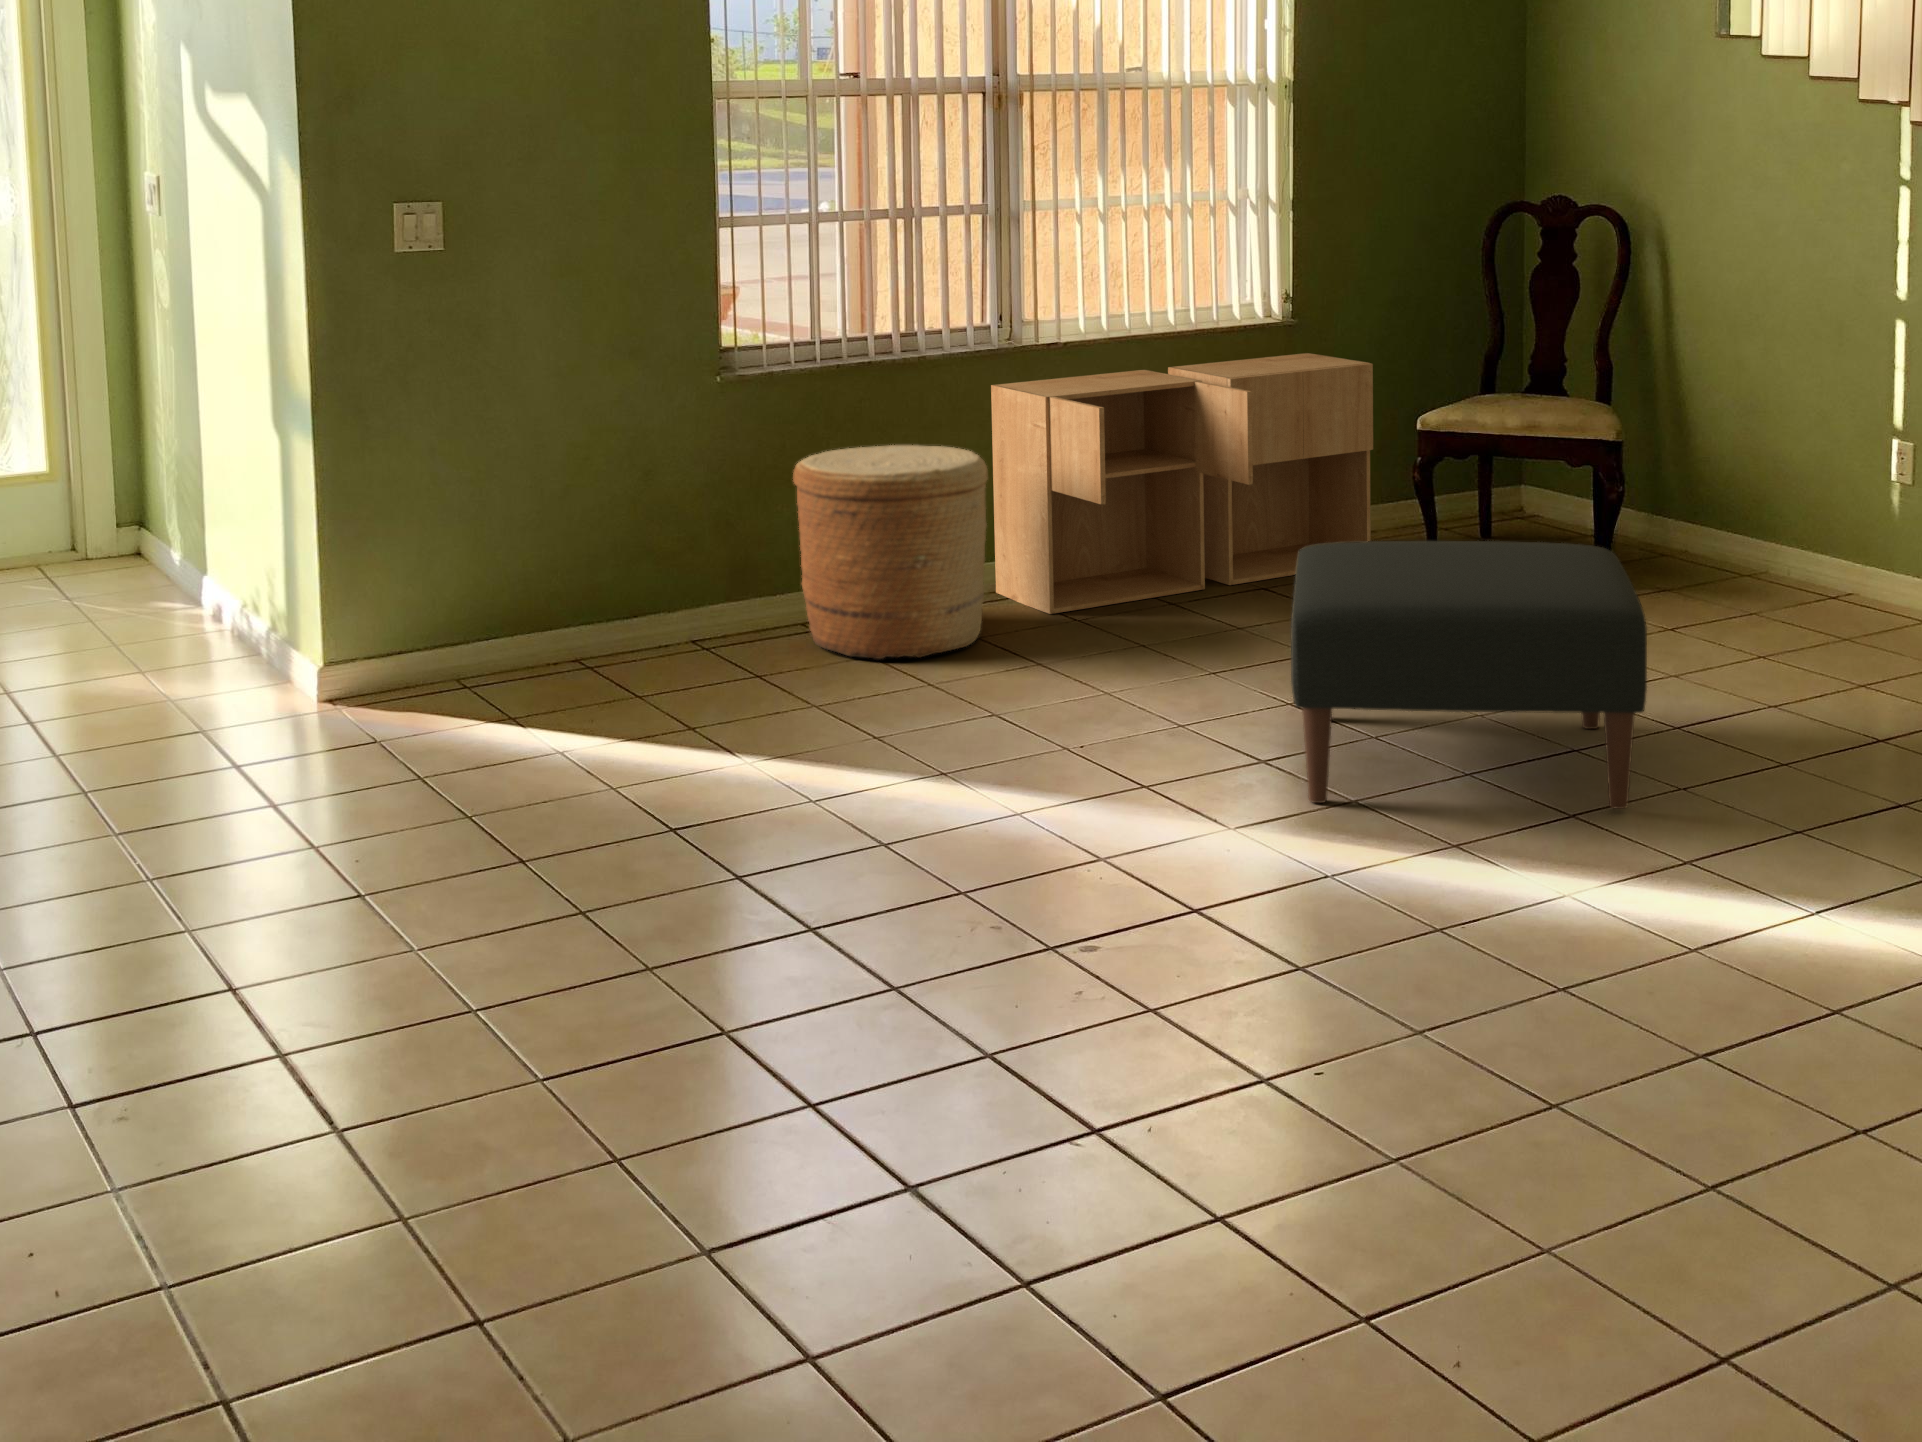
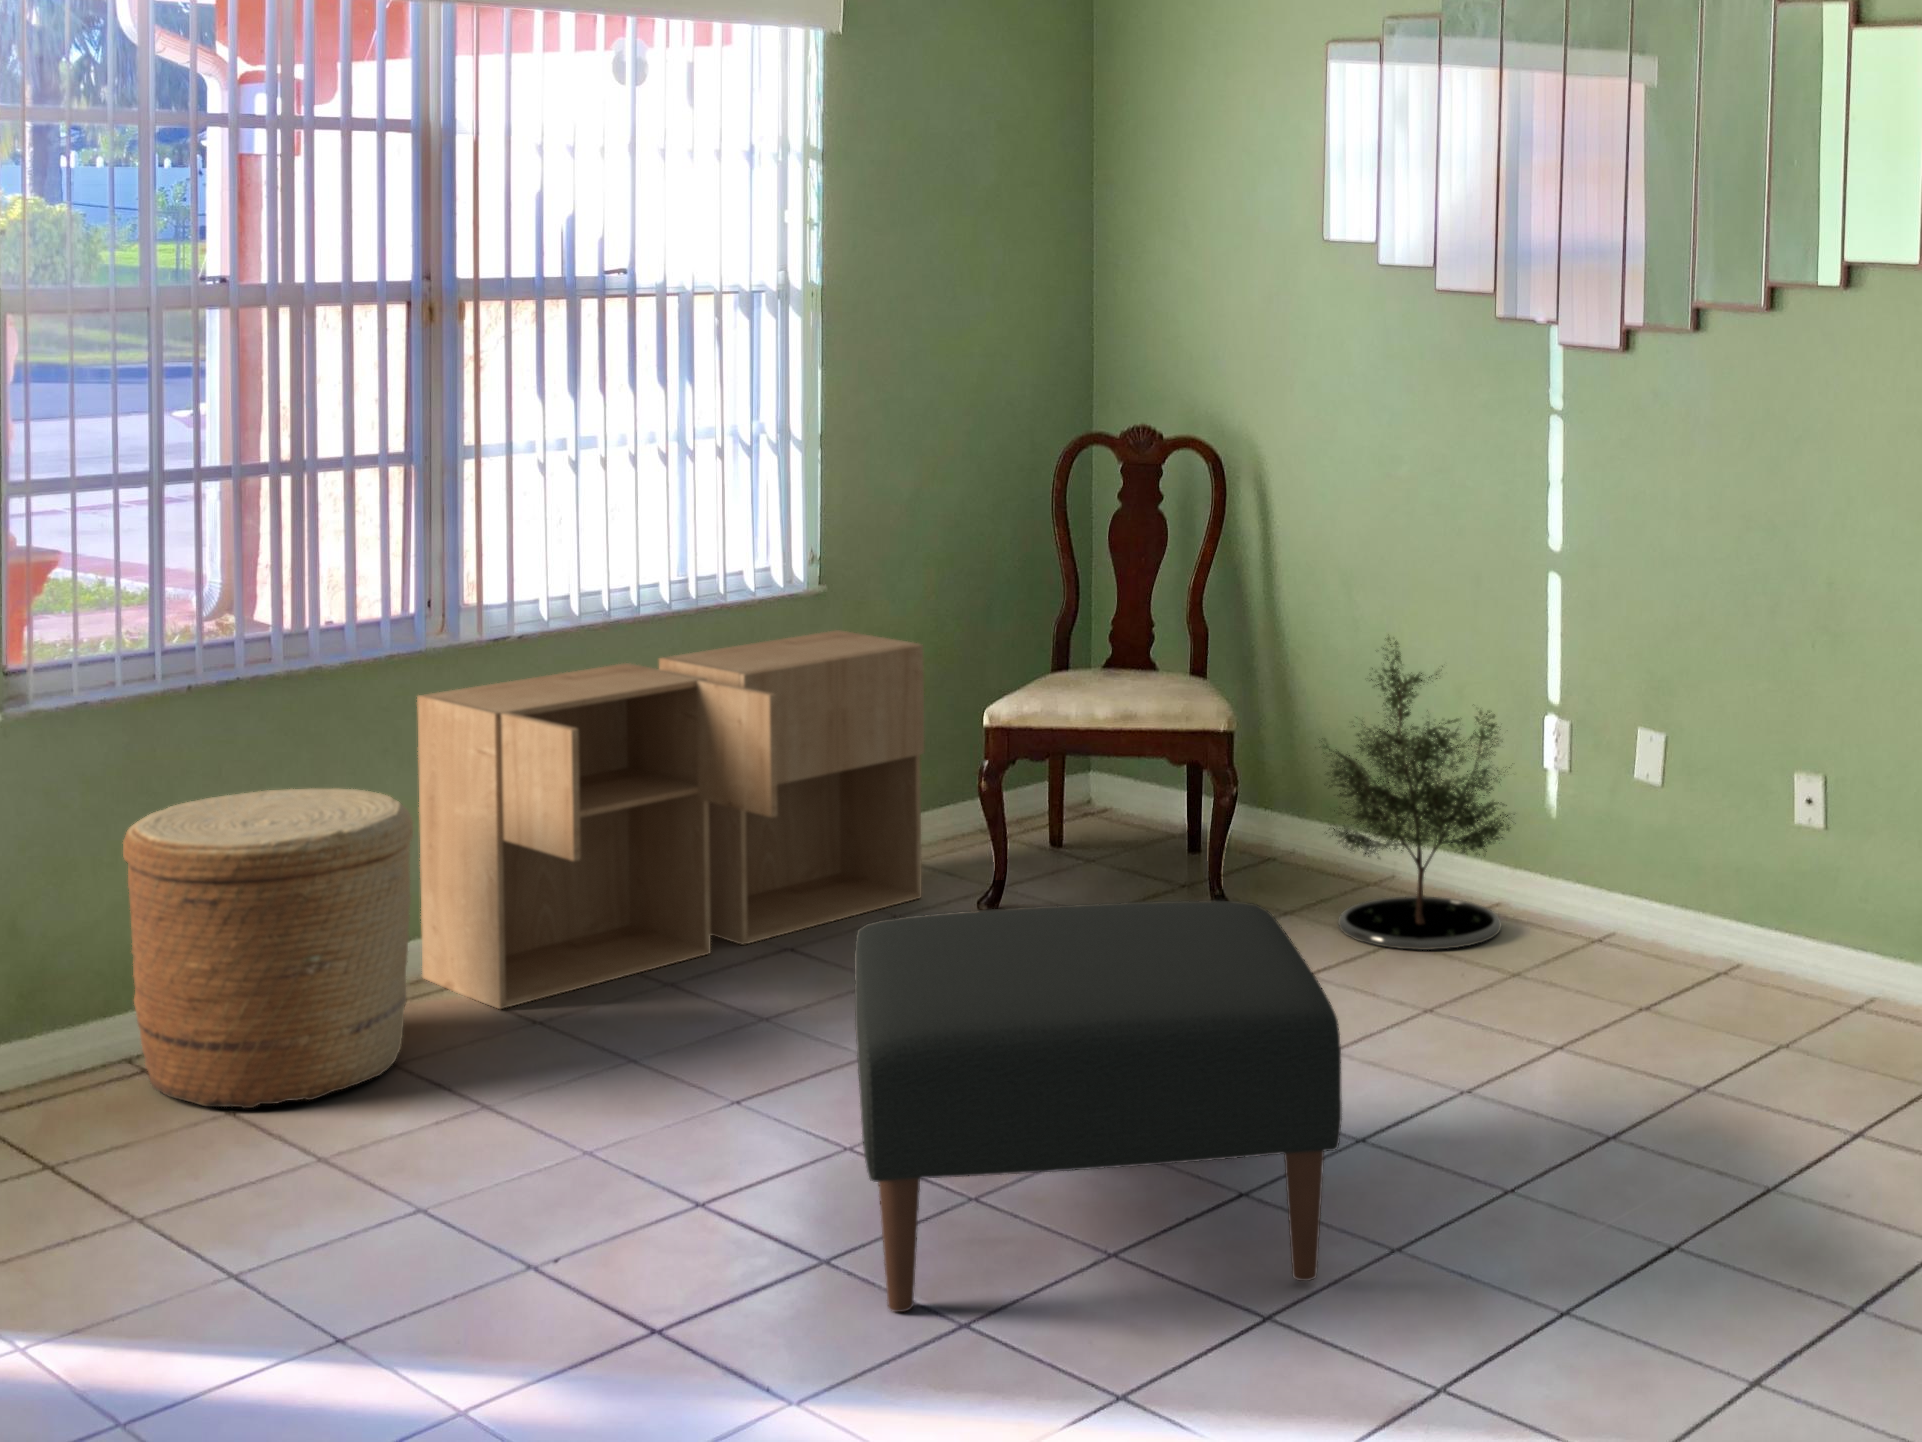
potted tree: none [1686,362,1863,618] -> present [1322,637,1515,950]

